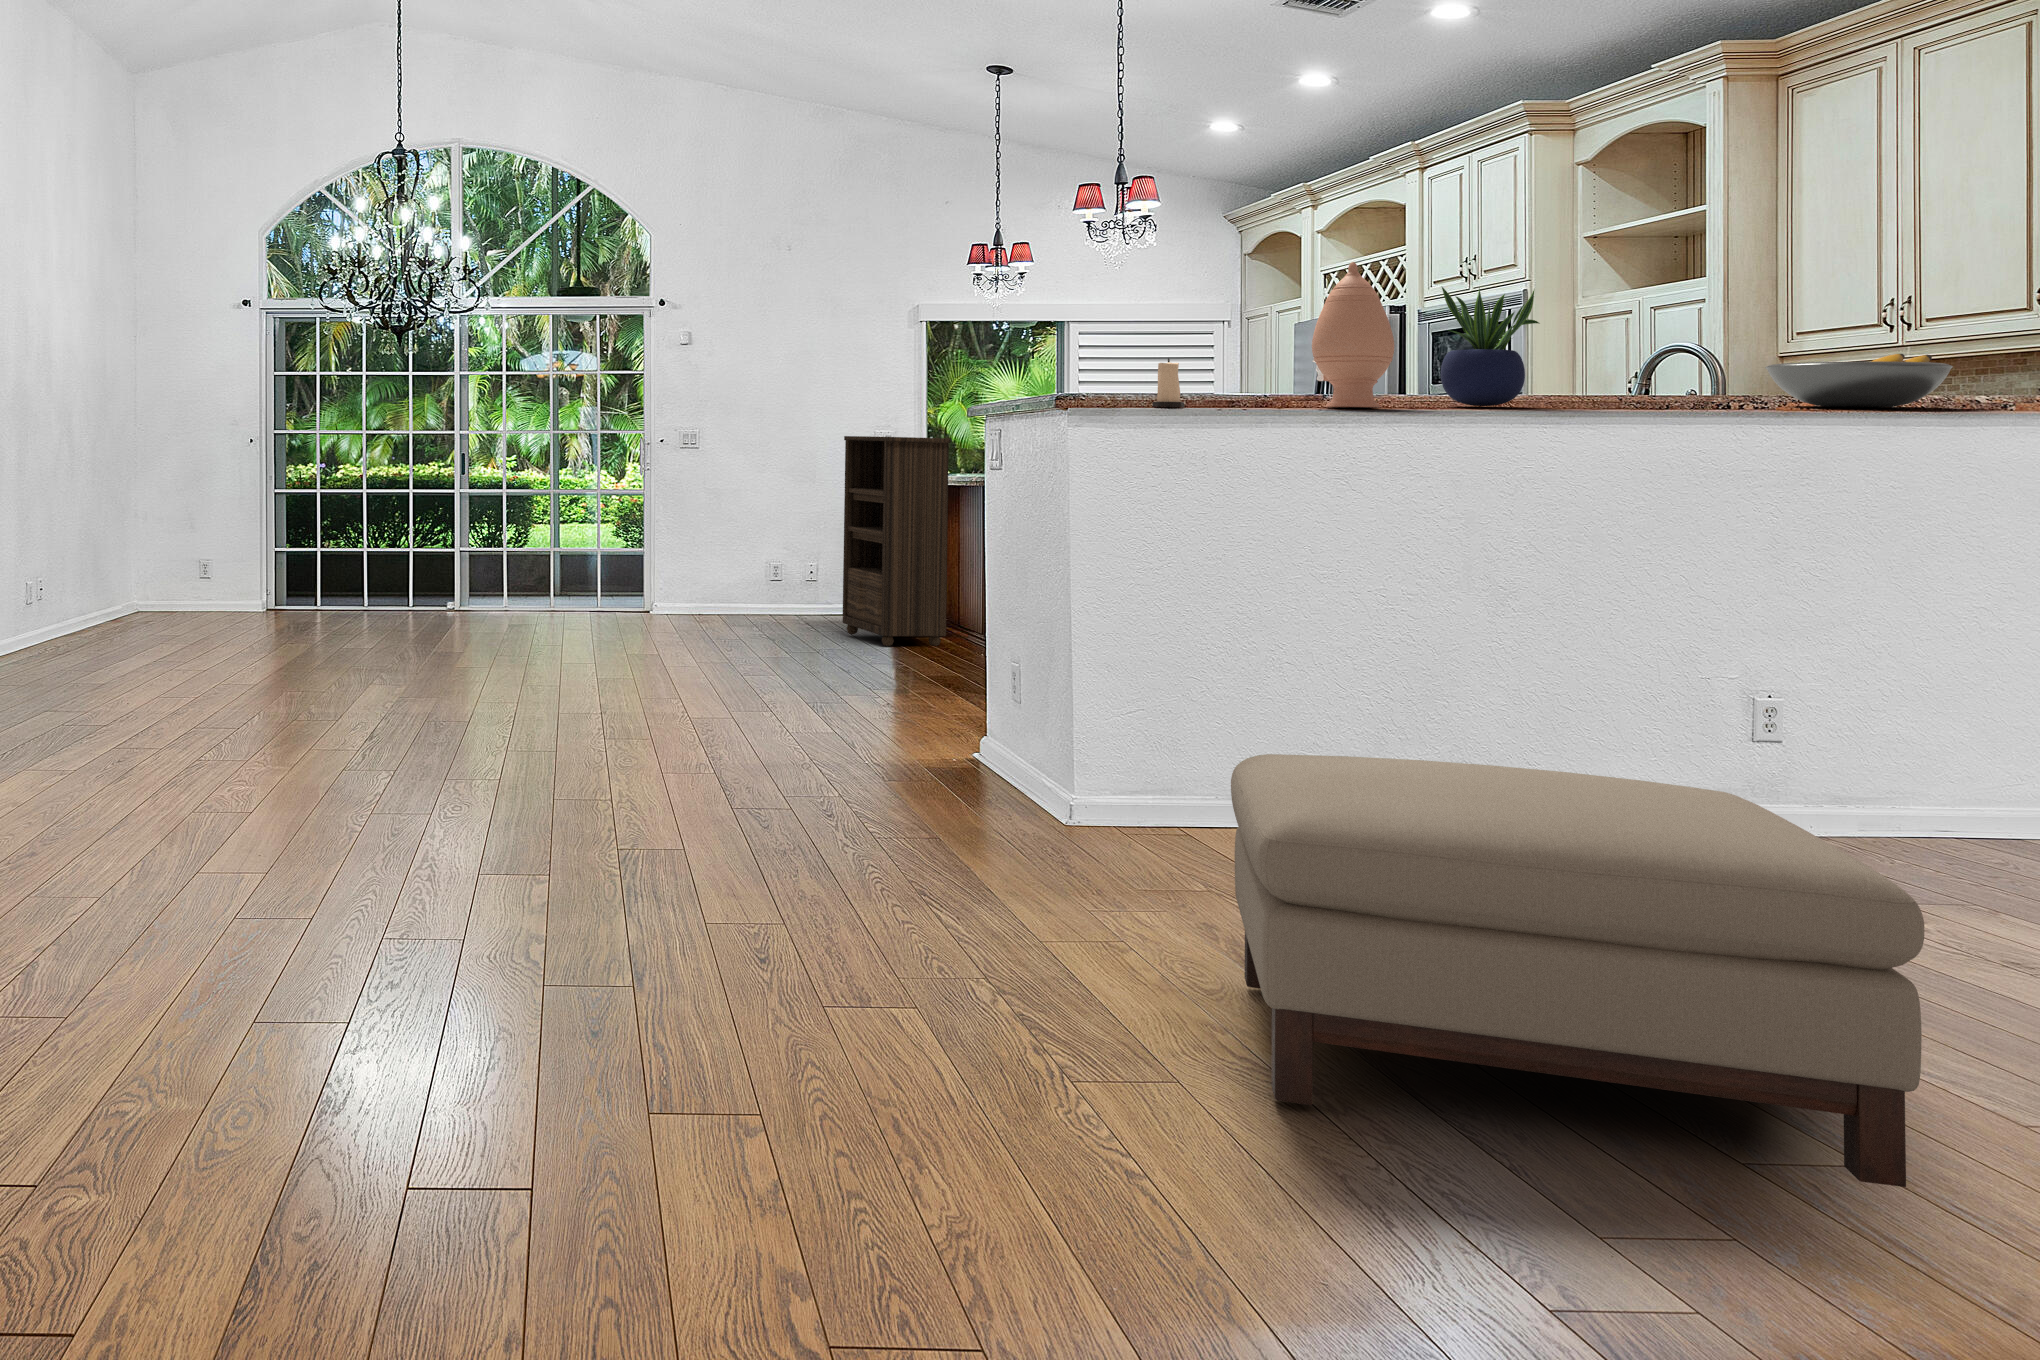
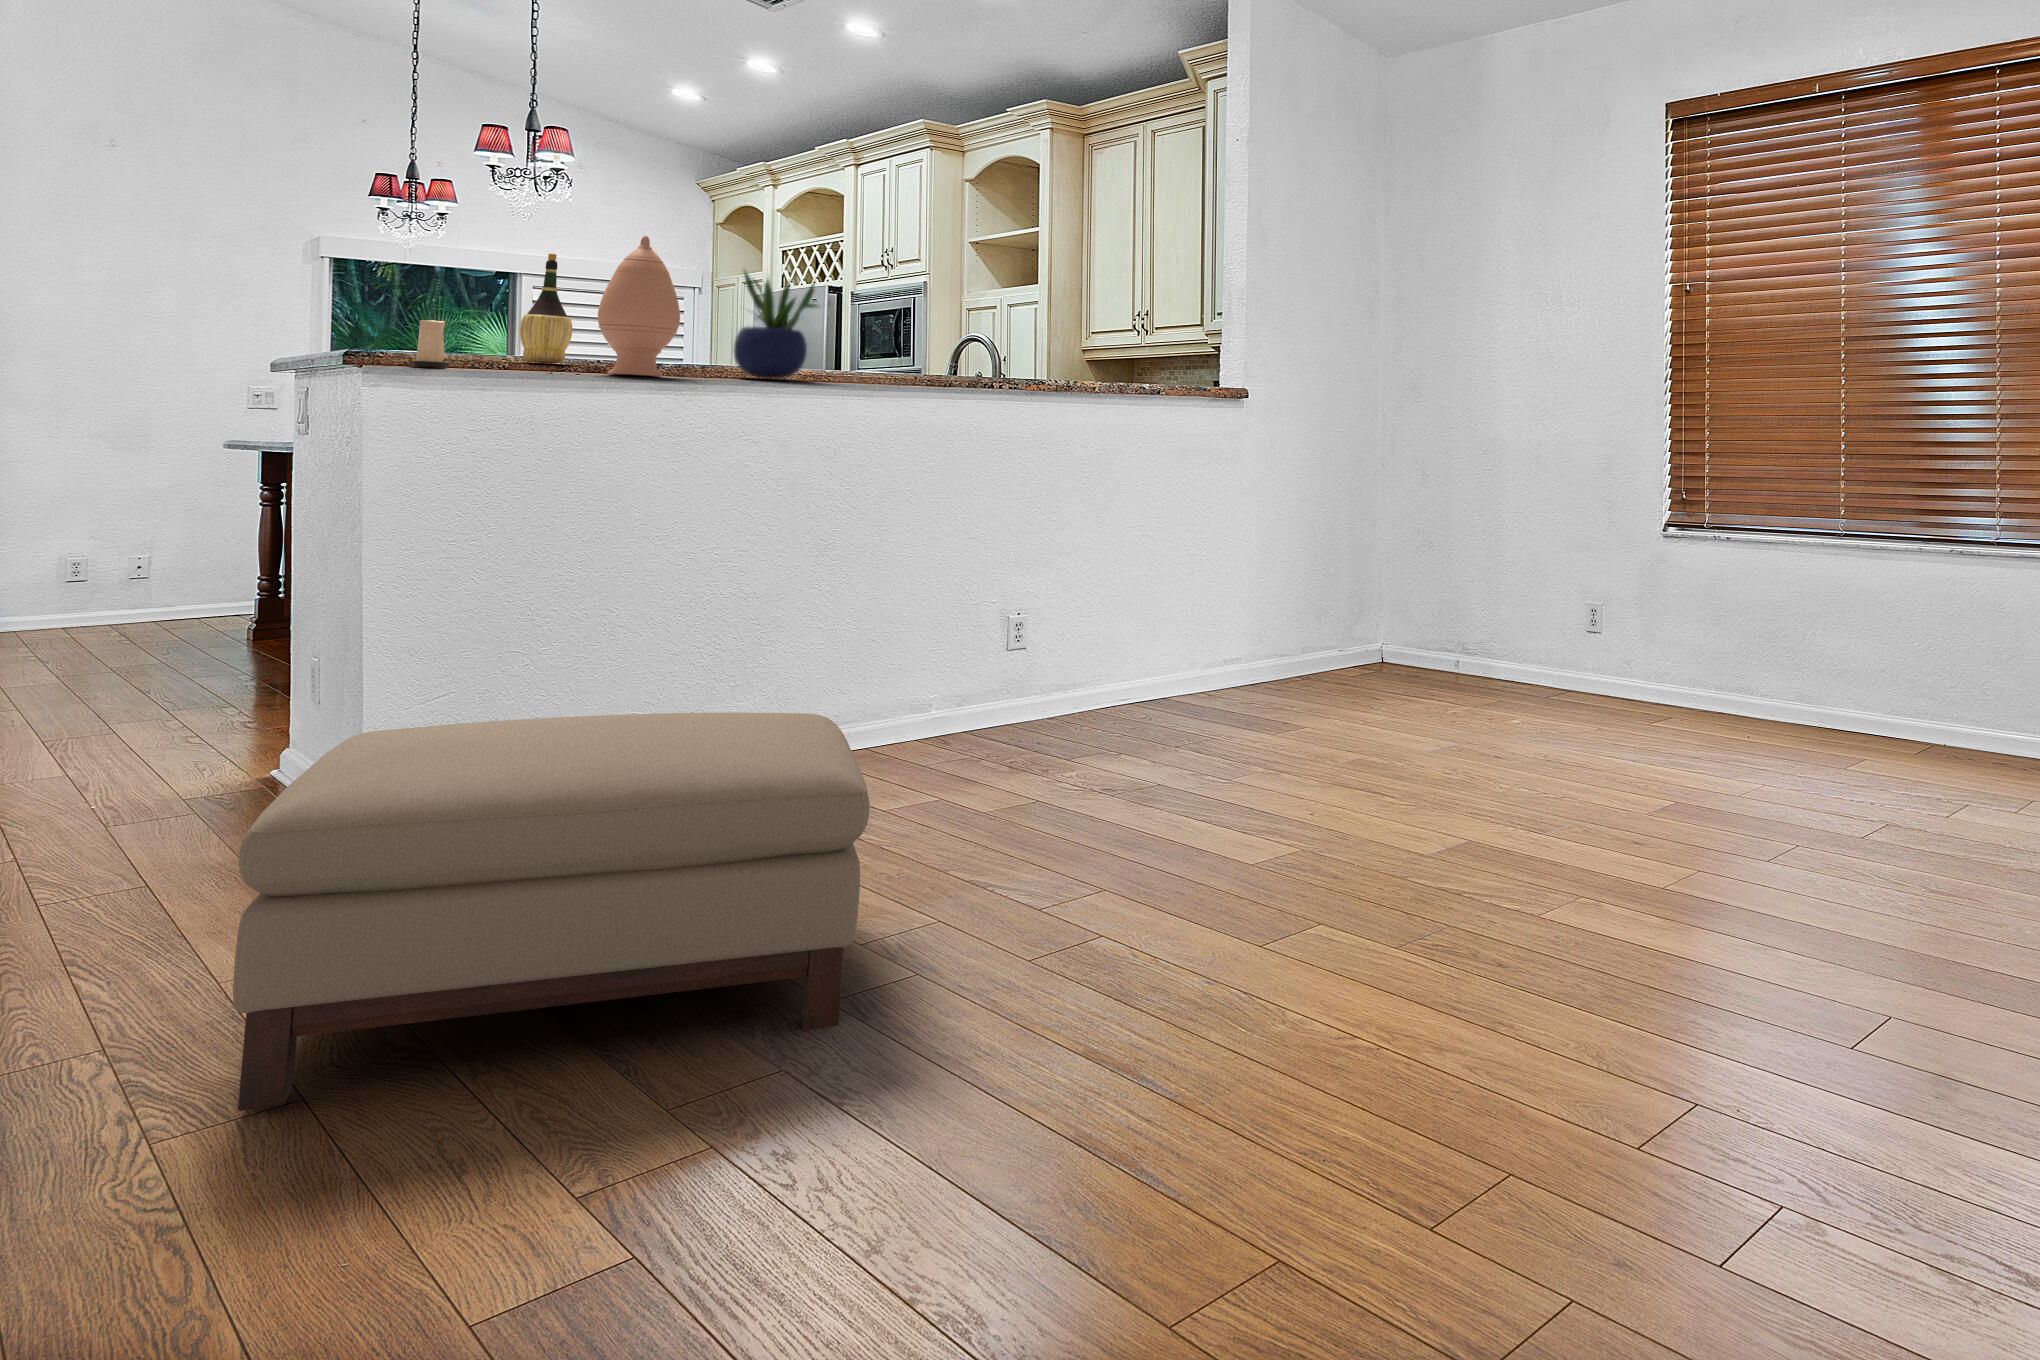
wine bottle: none [1209,291,1257,400] -> present [520,254,572,363]
fruit bowl: present [1765,354,1953,408] -> none [1007,351,1124,391]
bookshelf: present [843,436,950,646] -> none [150,386,316,634]

